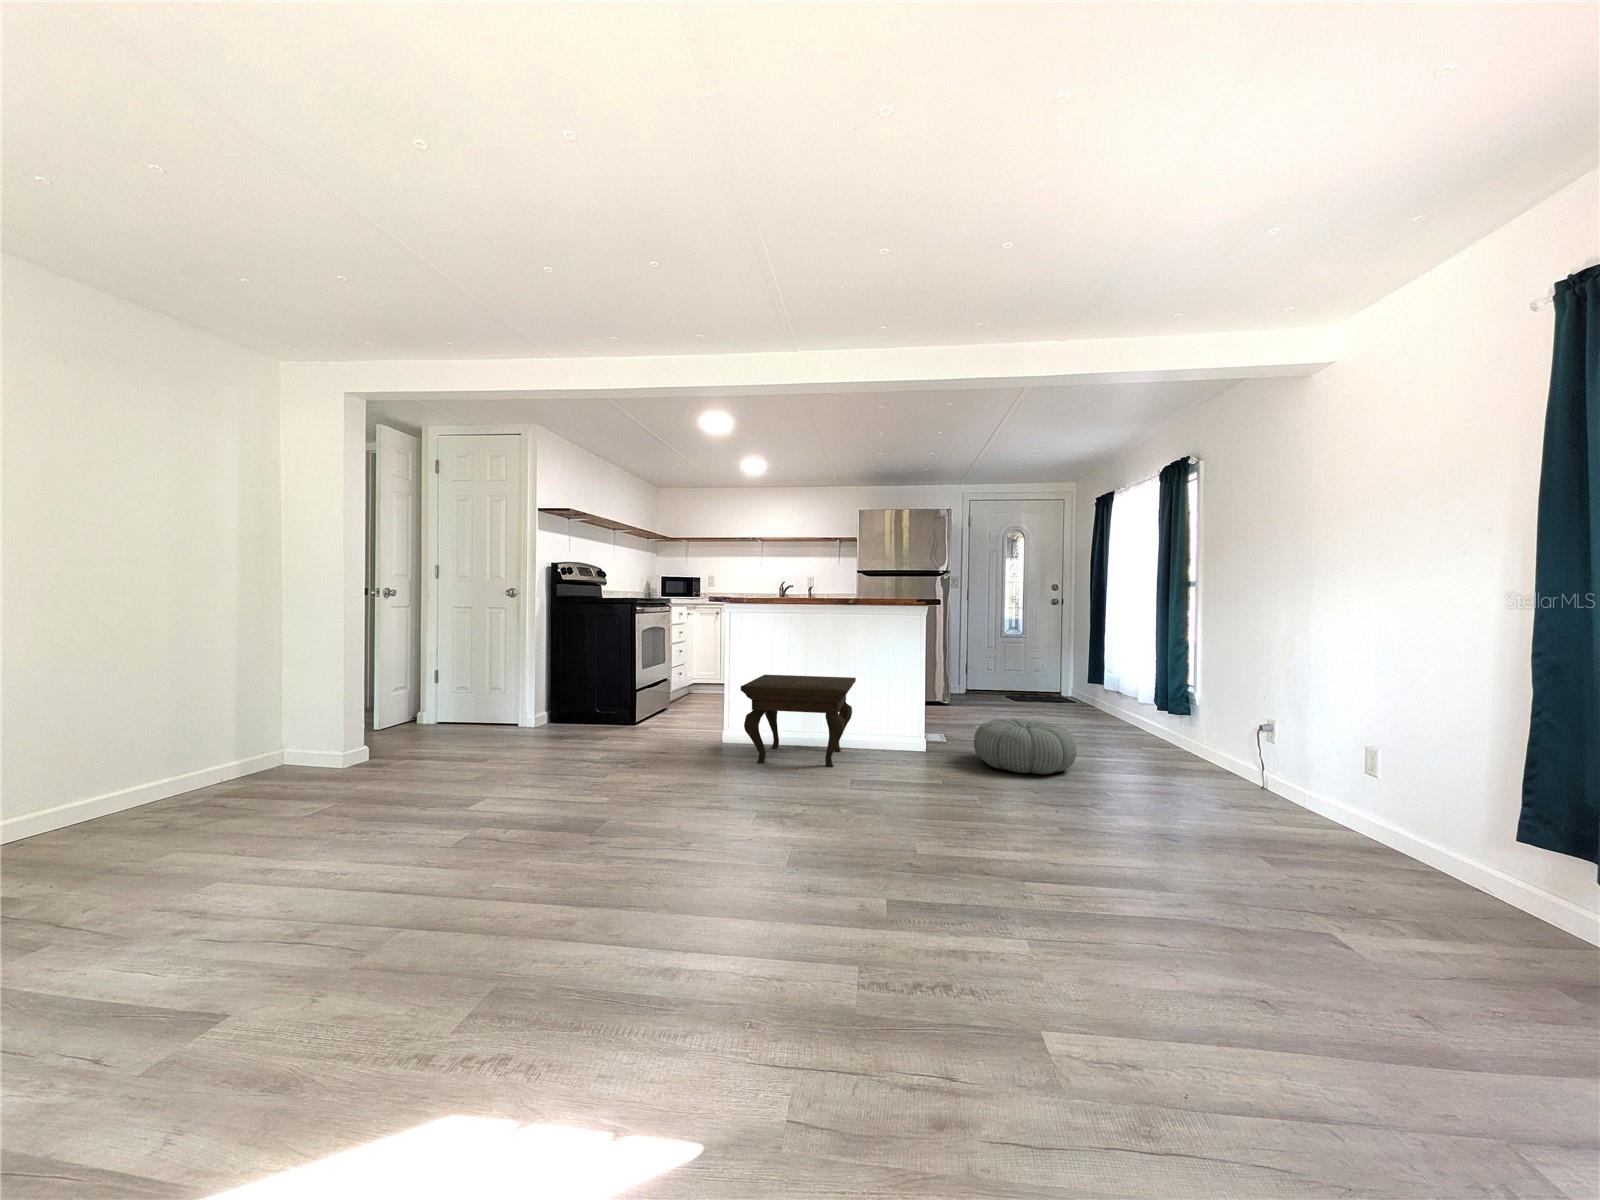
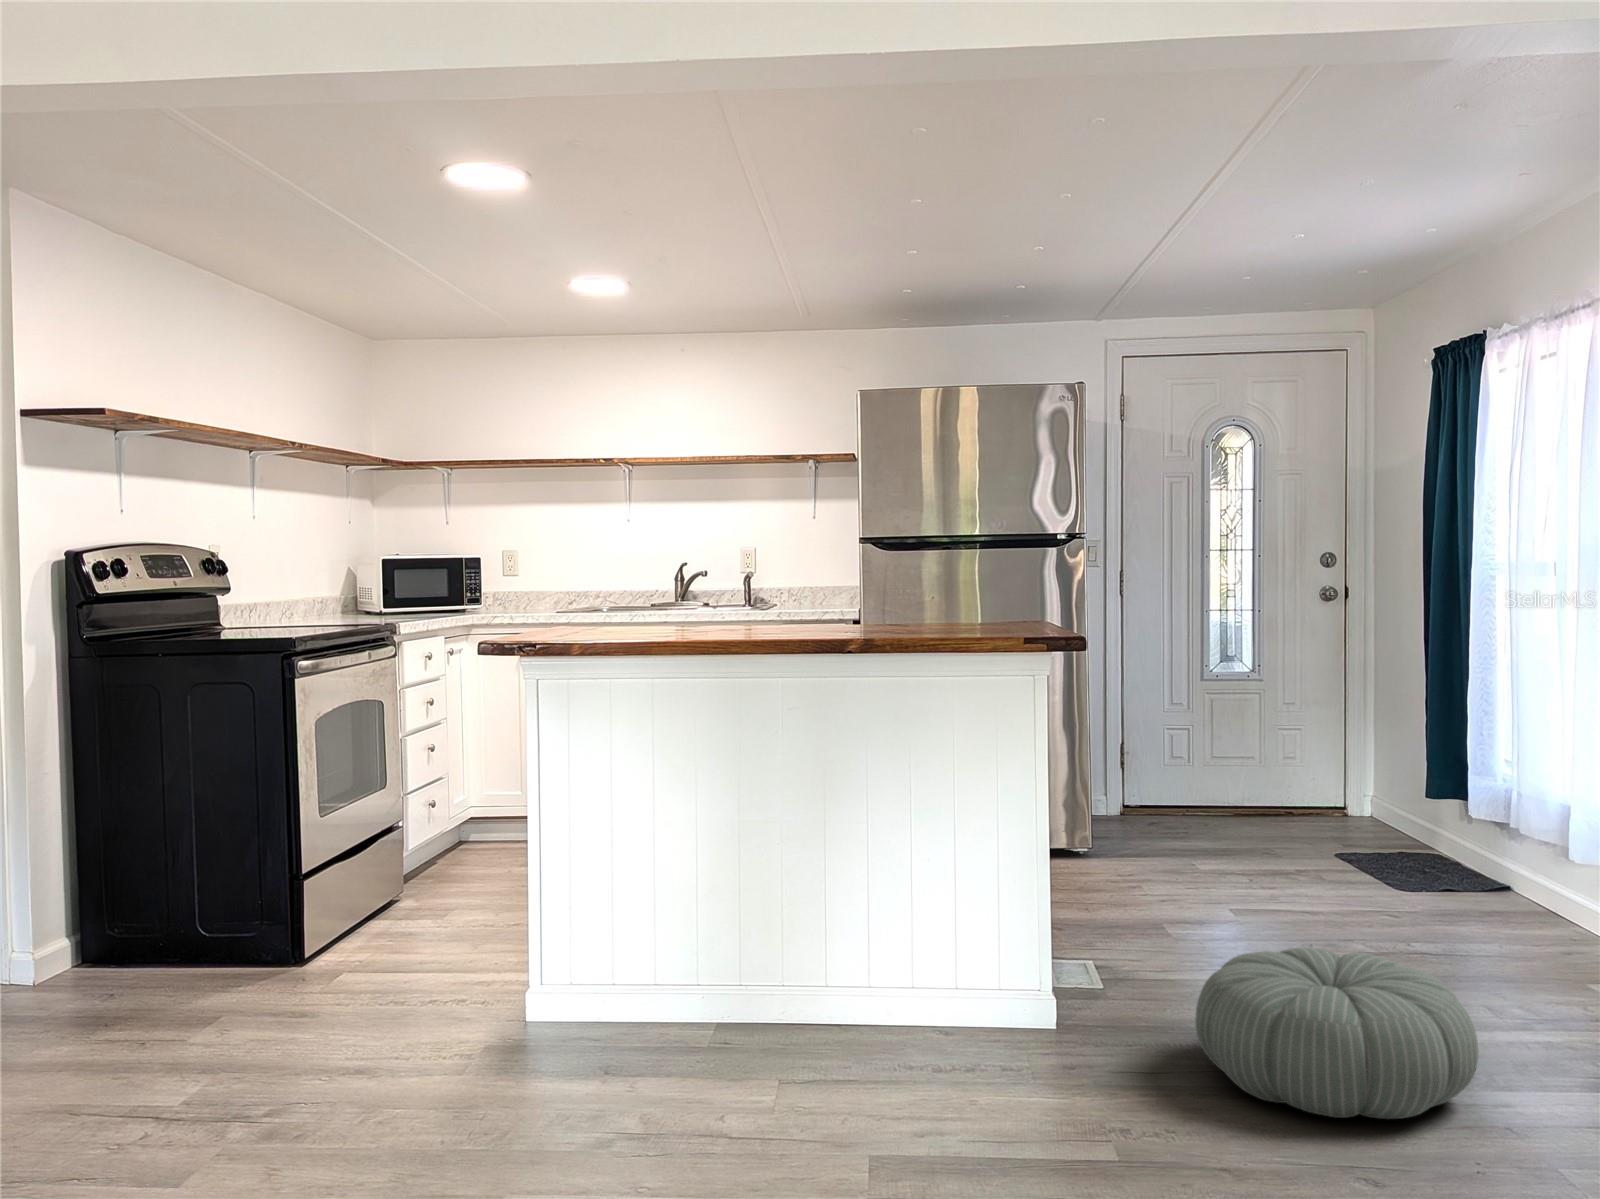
side table: present [740,675,856,767] -> none [558,844,874,1120]

